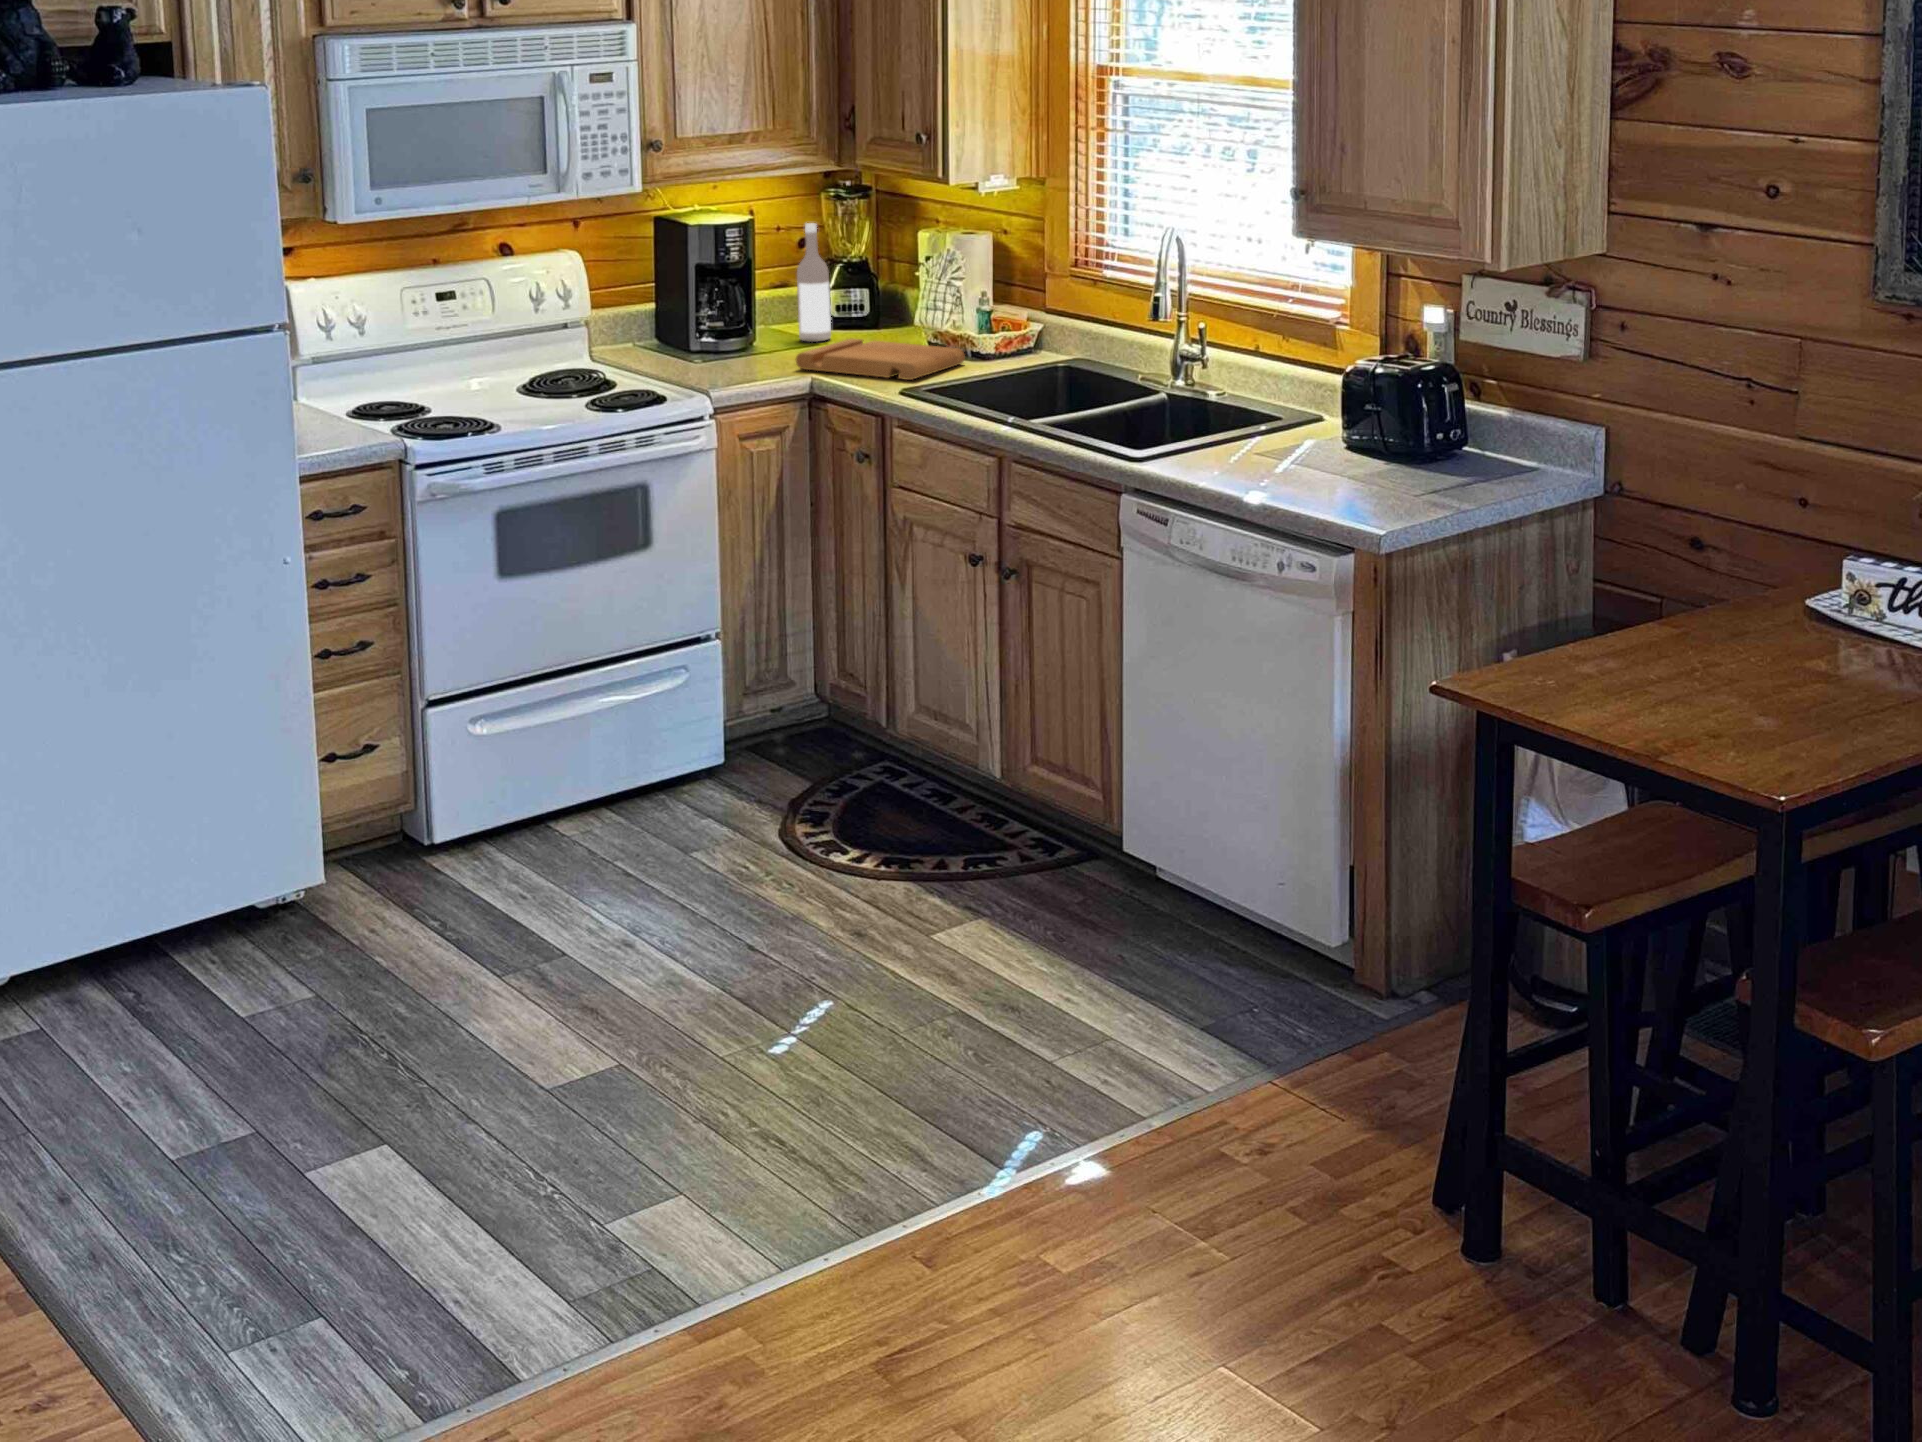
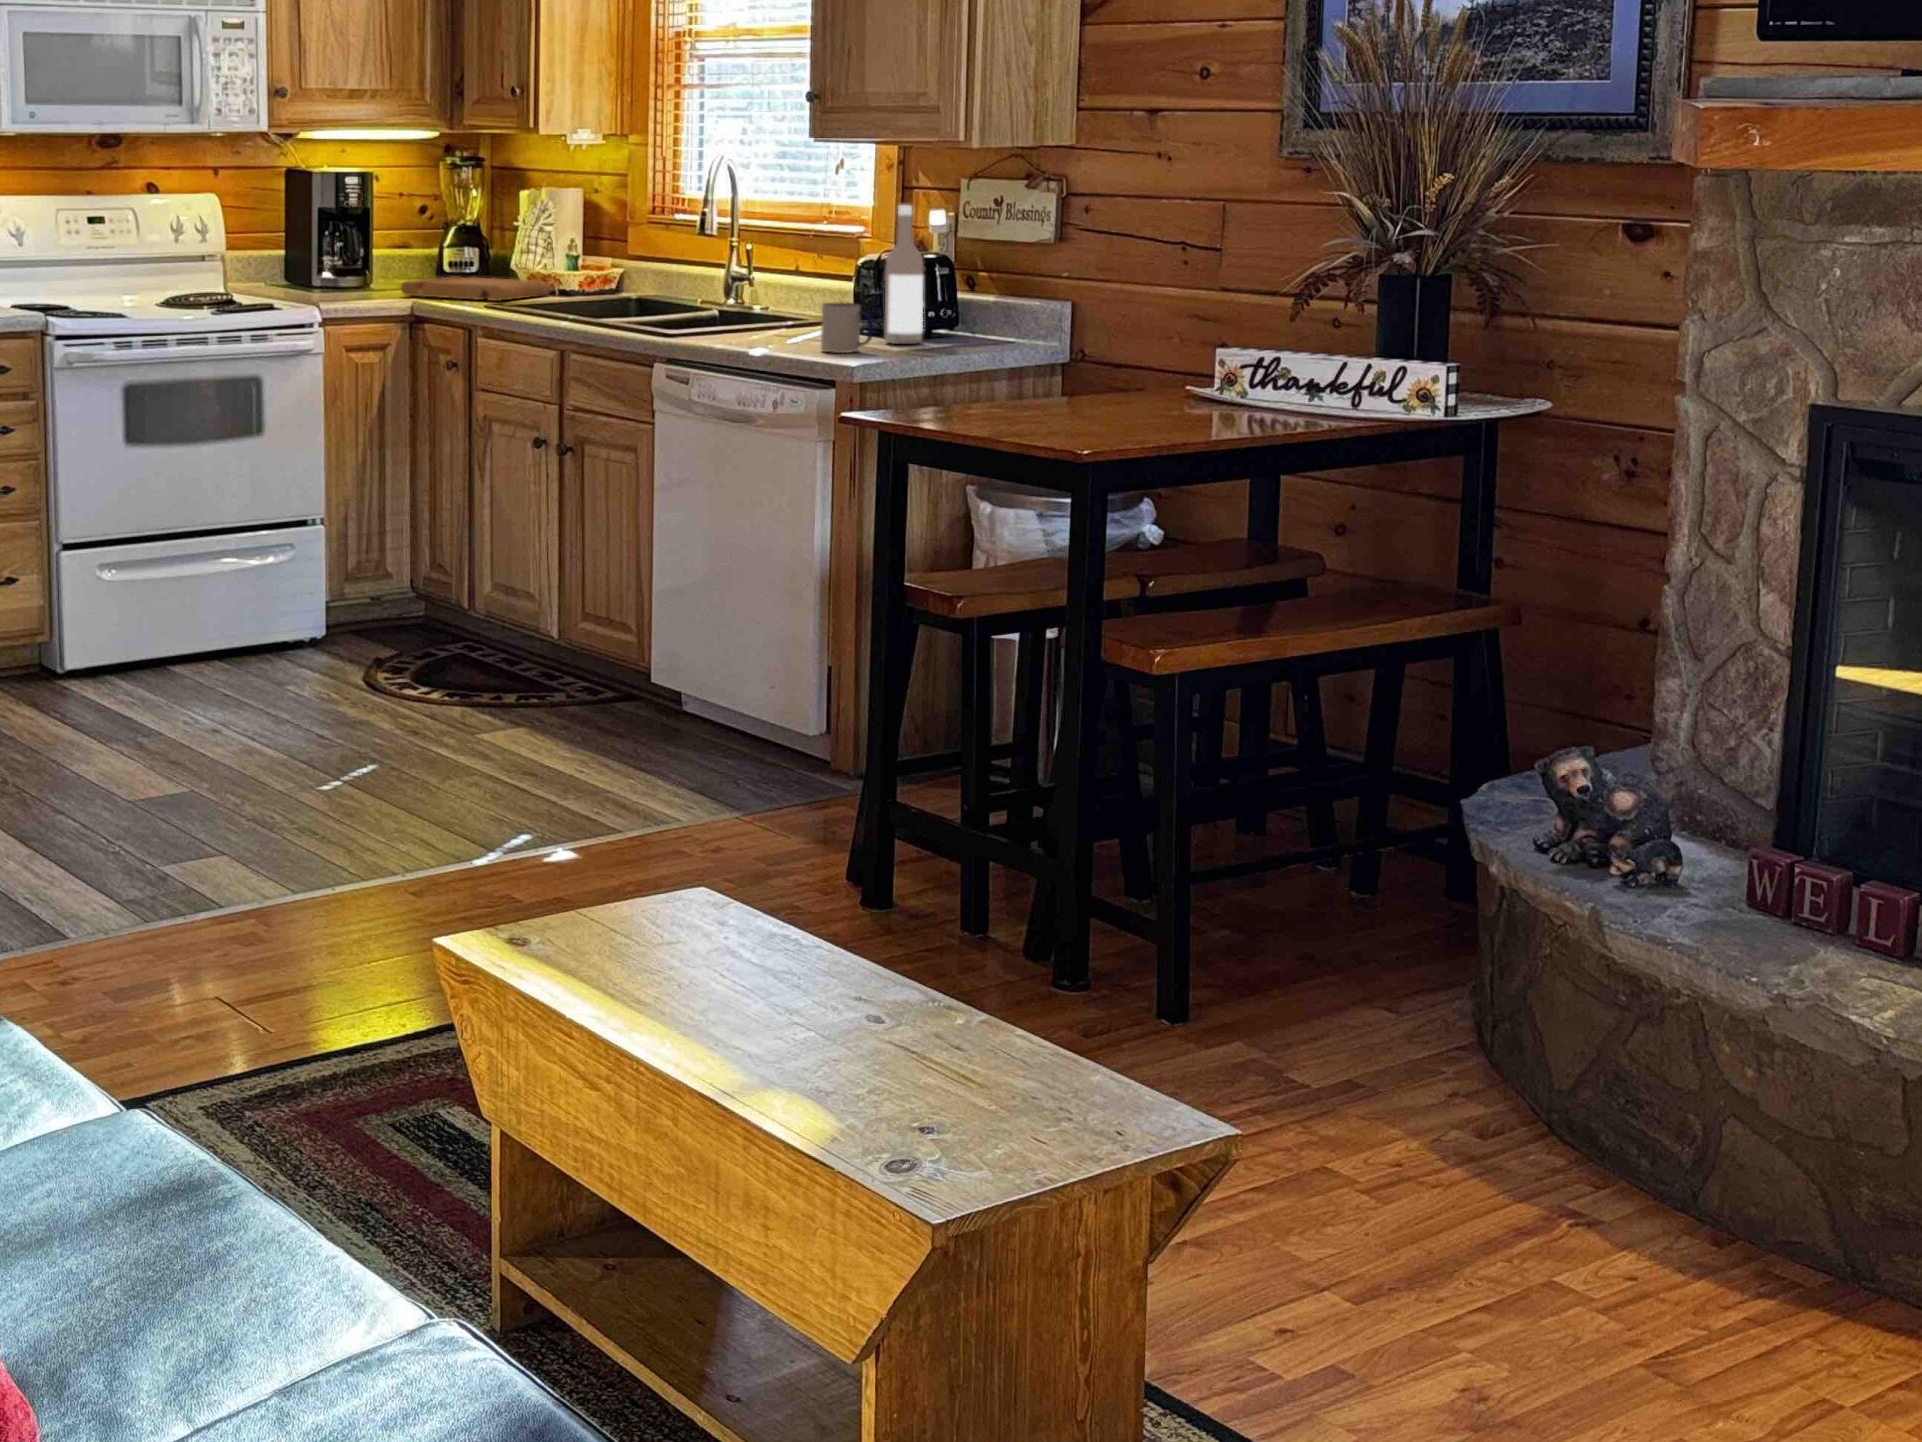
wine bottle: present [797,223,831,342] -> present [885,205,923,344]
mug: none [1327,444,1388,506] -> present [821,303,873,353]

